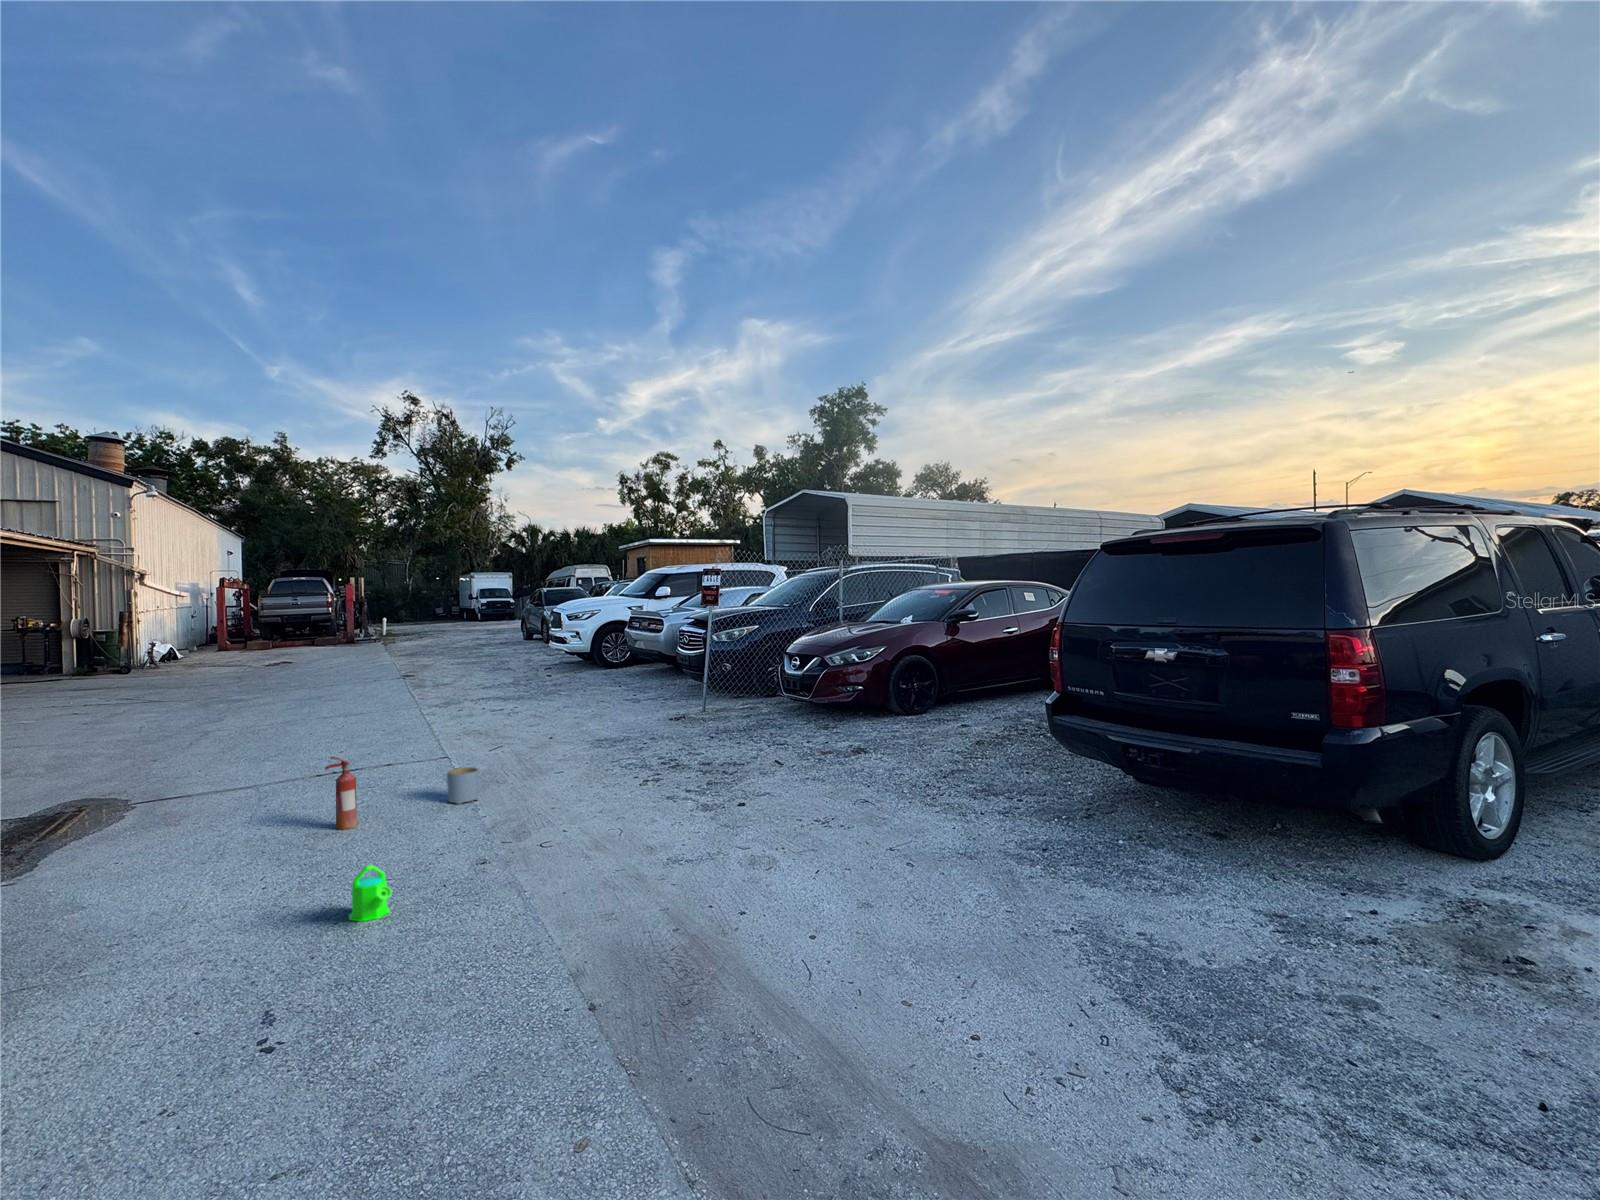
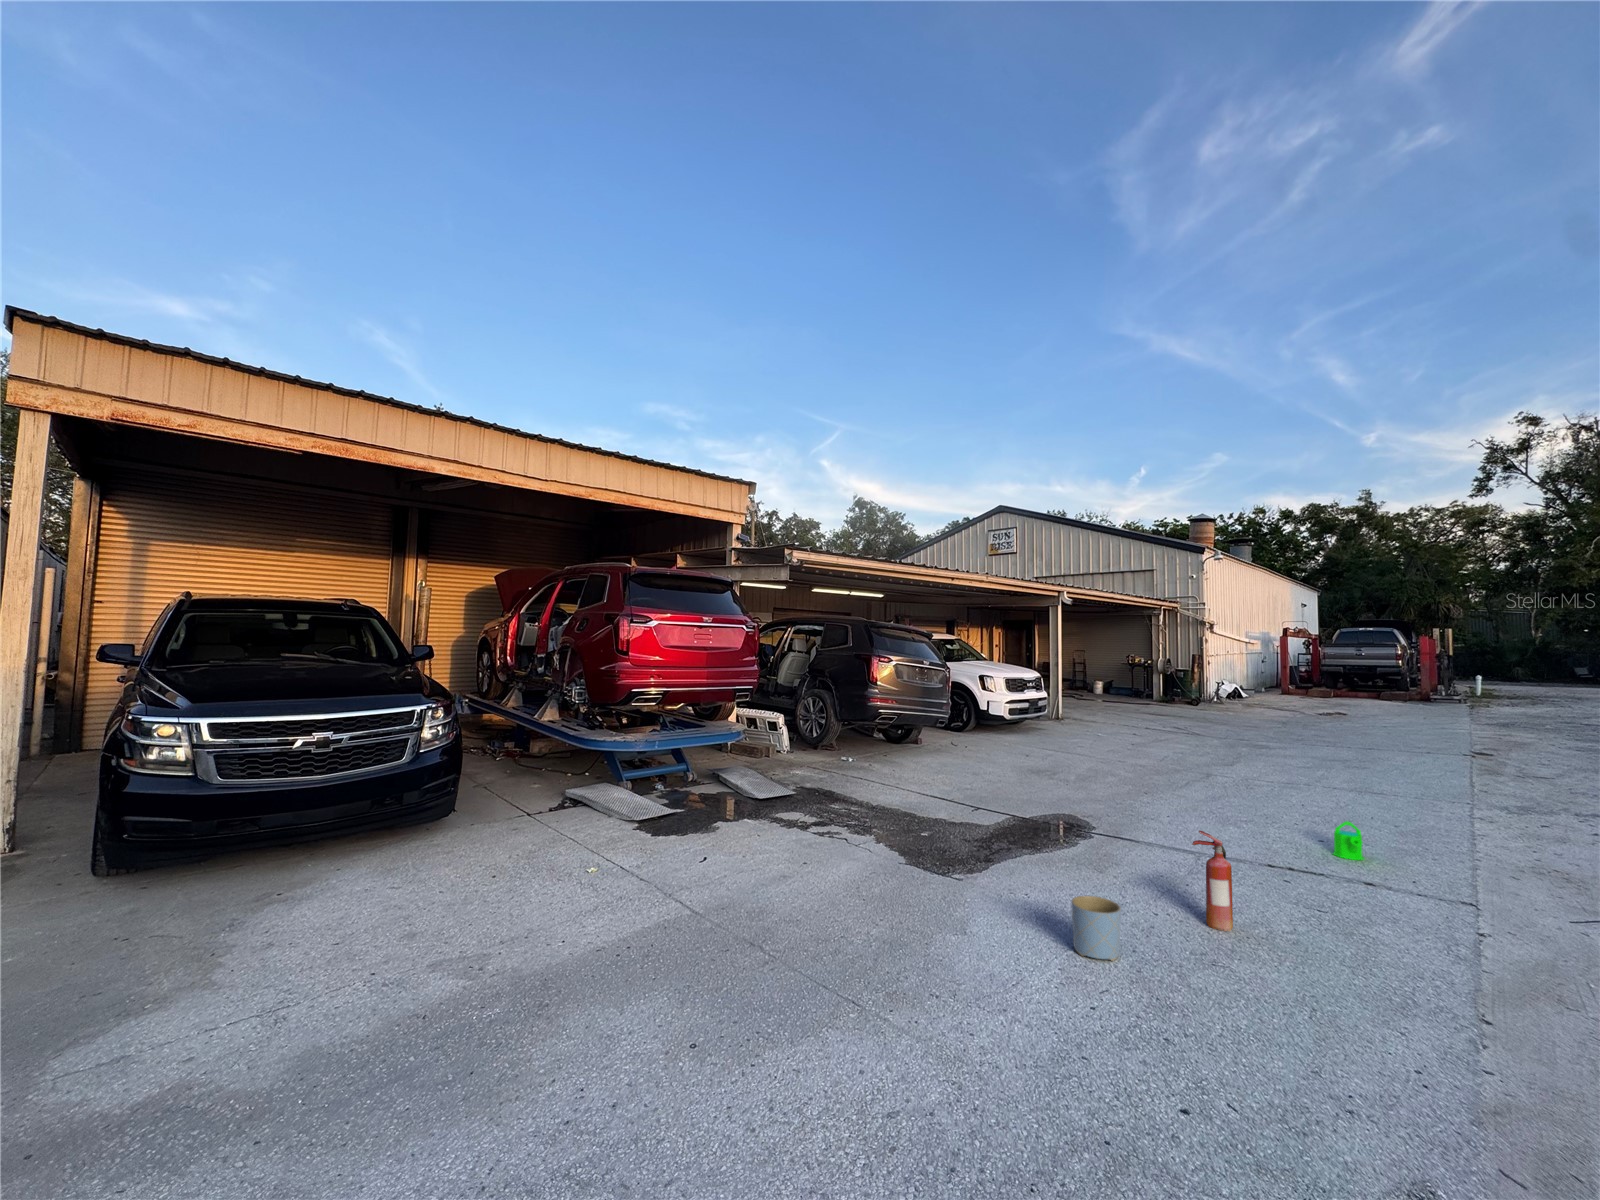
planter: present [447,767,479,804] -> present [1071,896,1121,961]
watering can: present [349,865,392,922] -> present [1333,821,1364,860]

